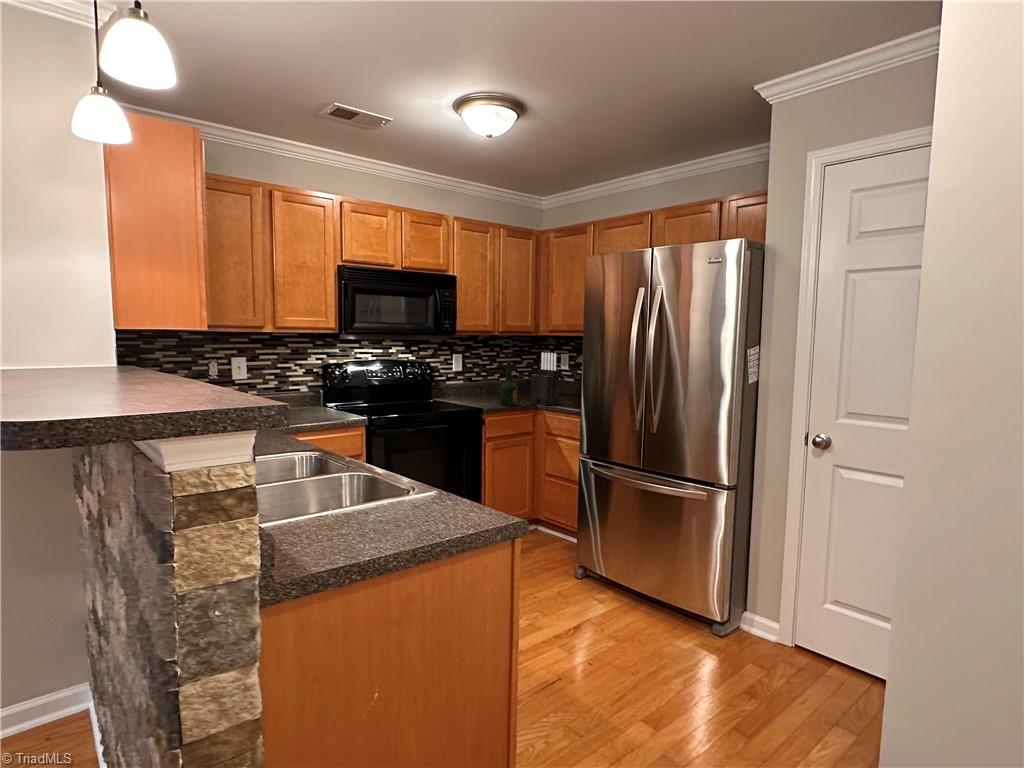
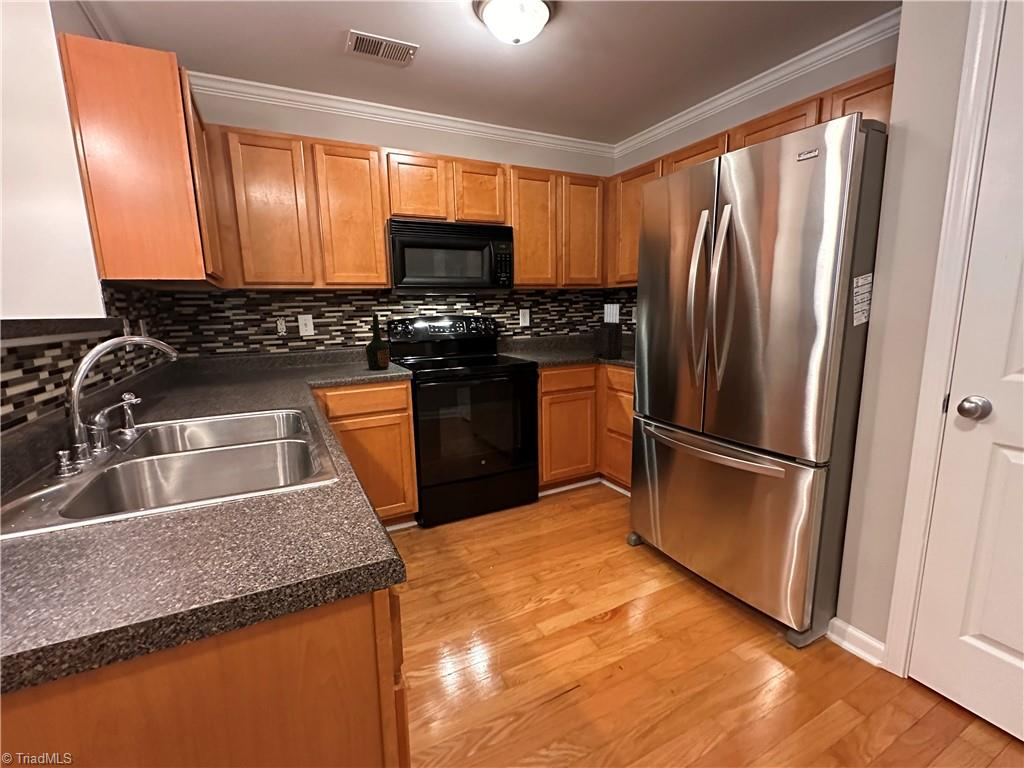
bottle: present [499,360,518,406] -> present [366,314,389,370]

